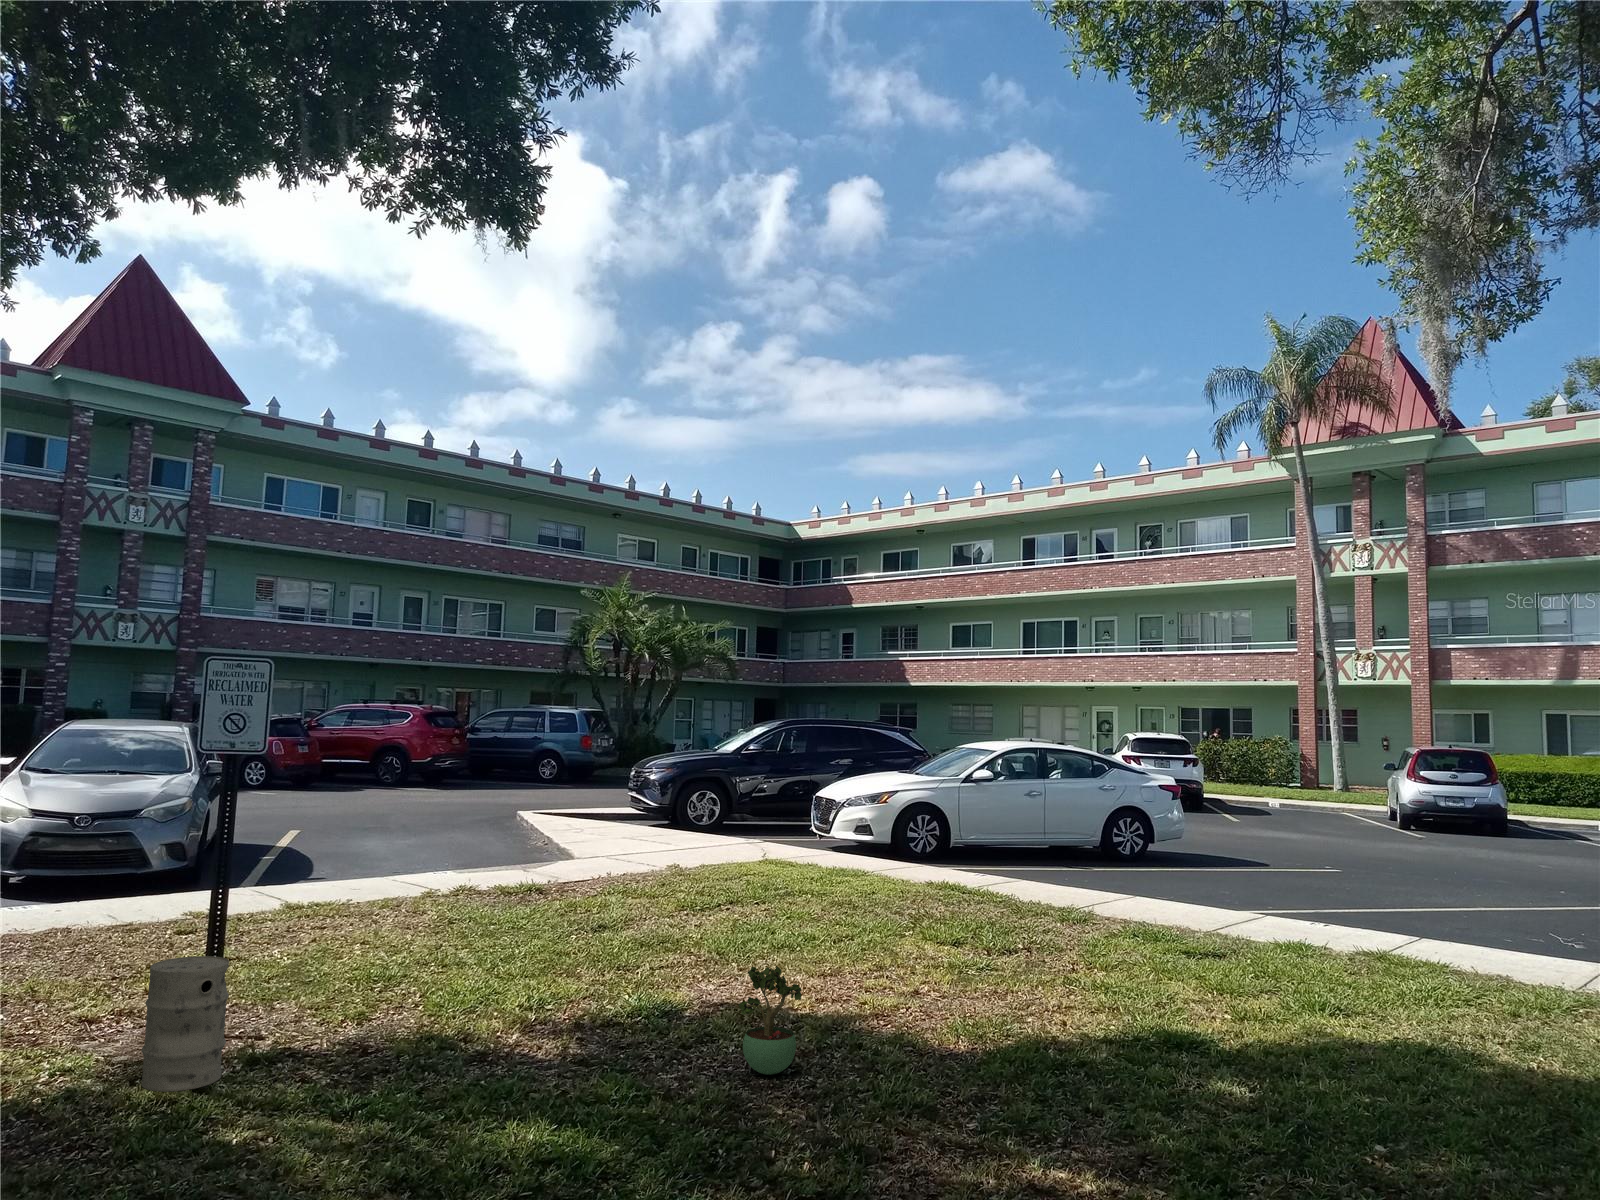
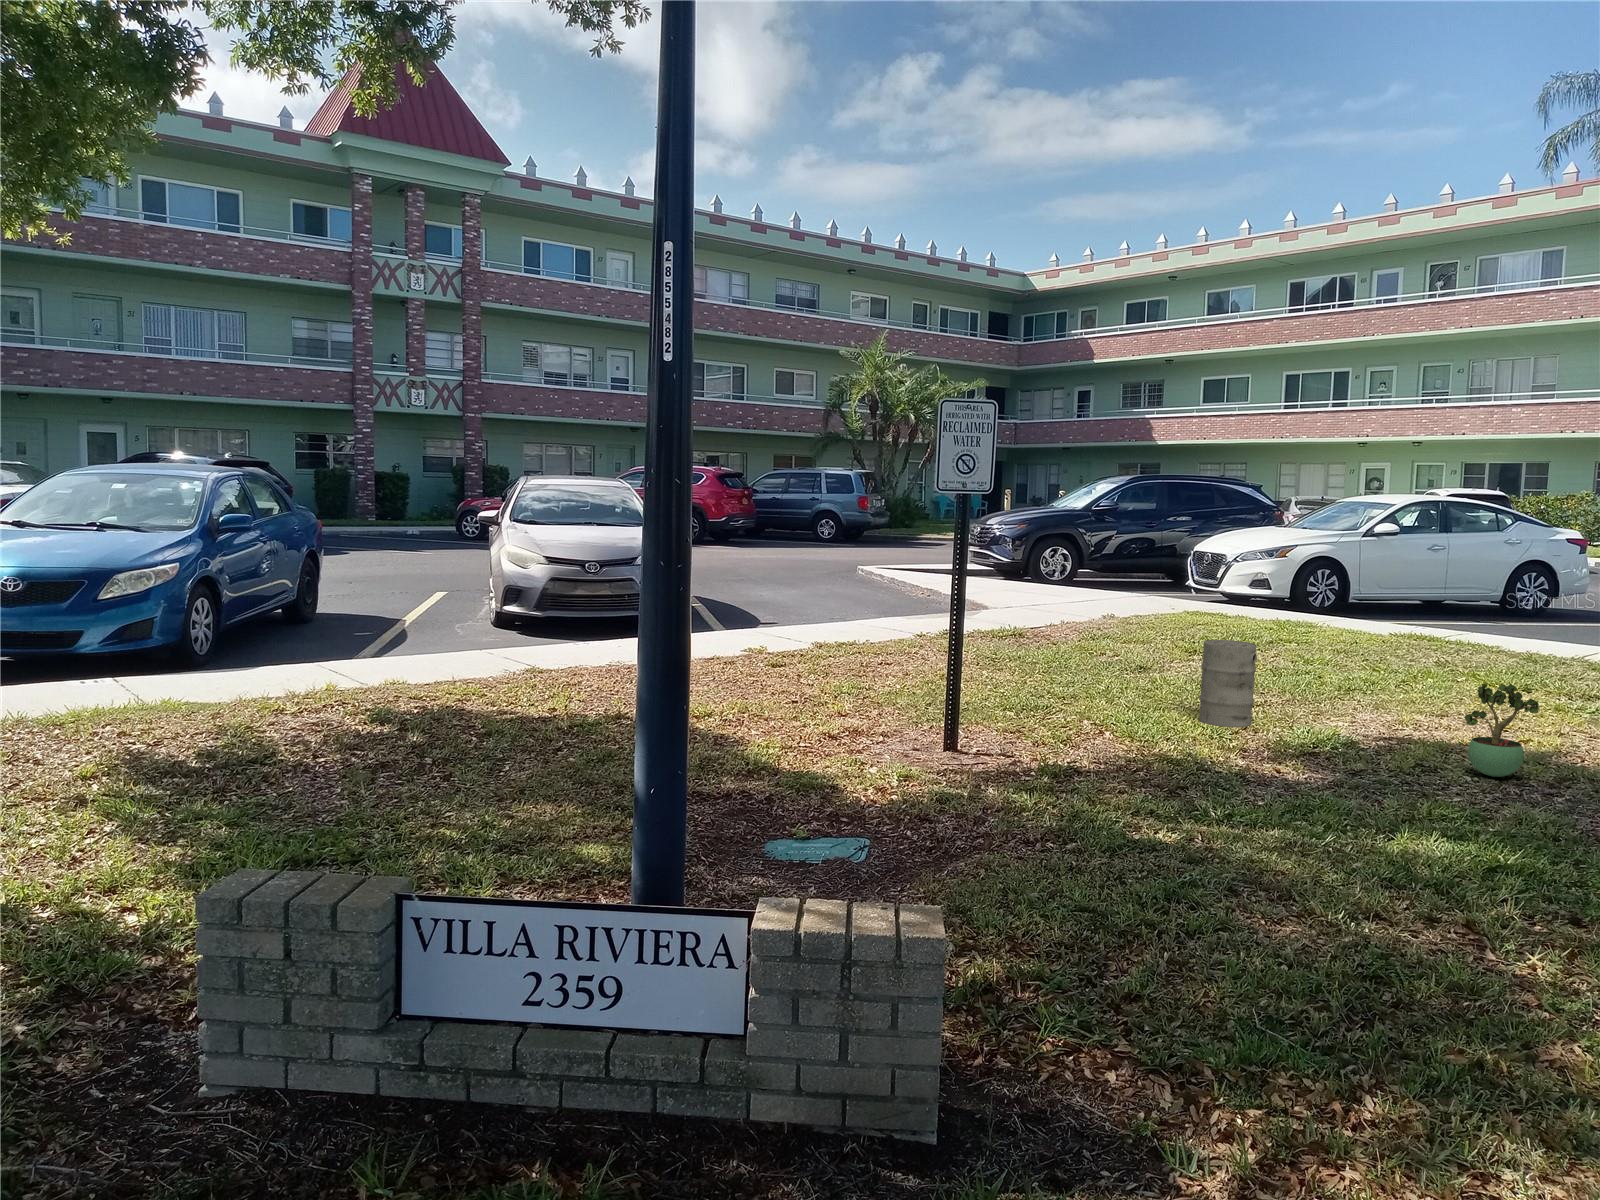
trash can: present [141,956,229,1092] -> present [1199,640,1257,727]

